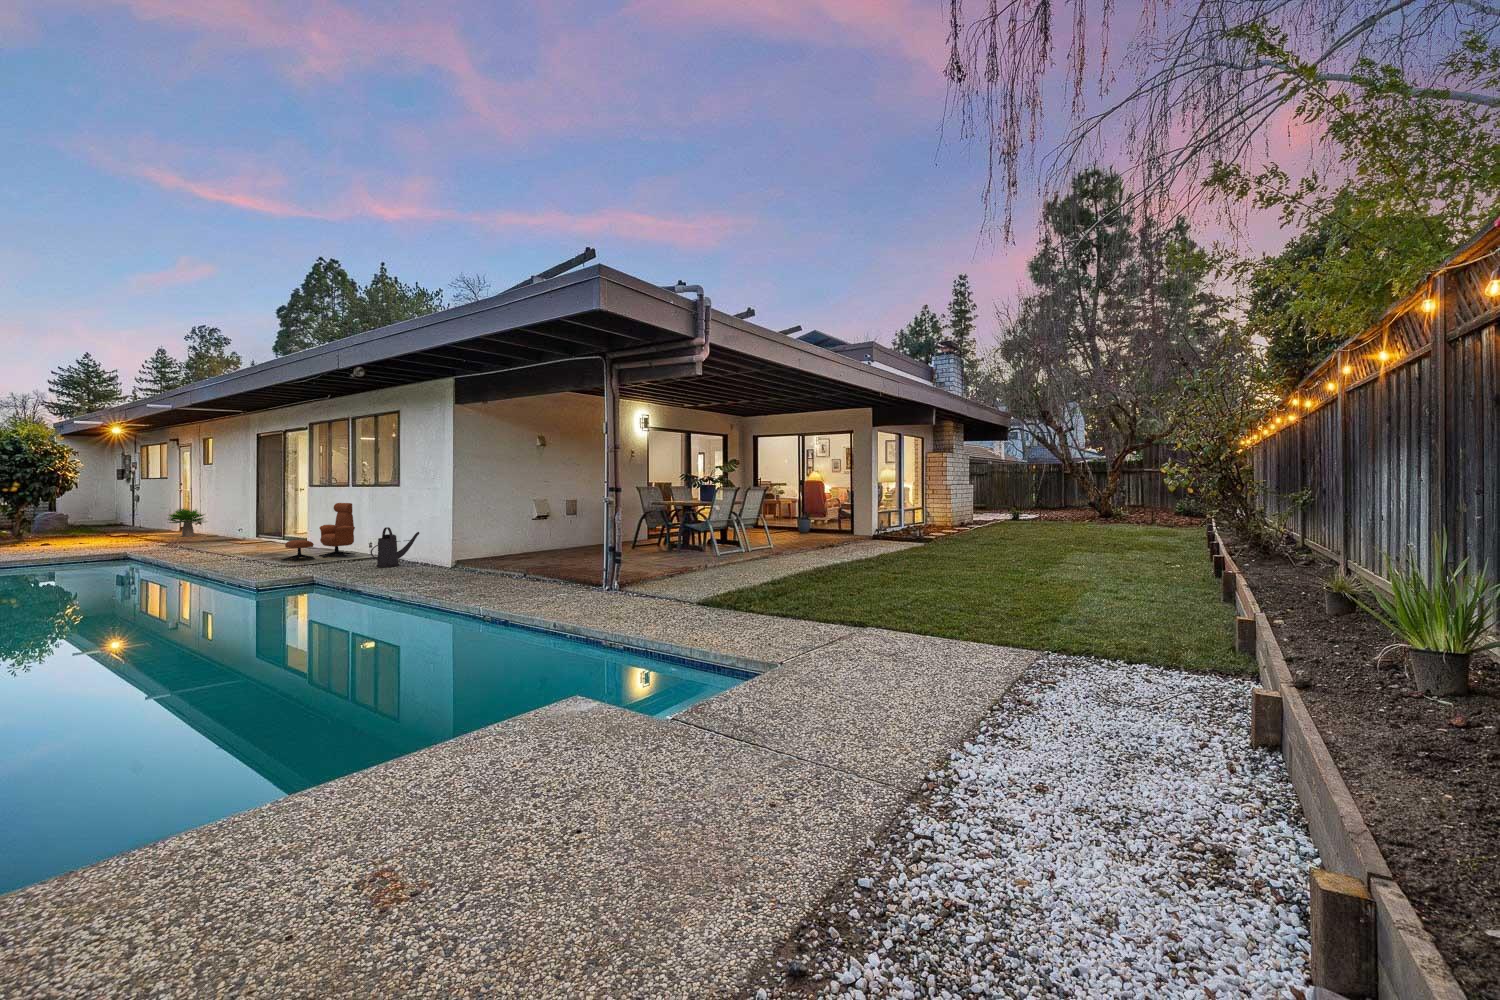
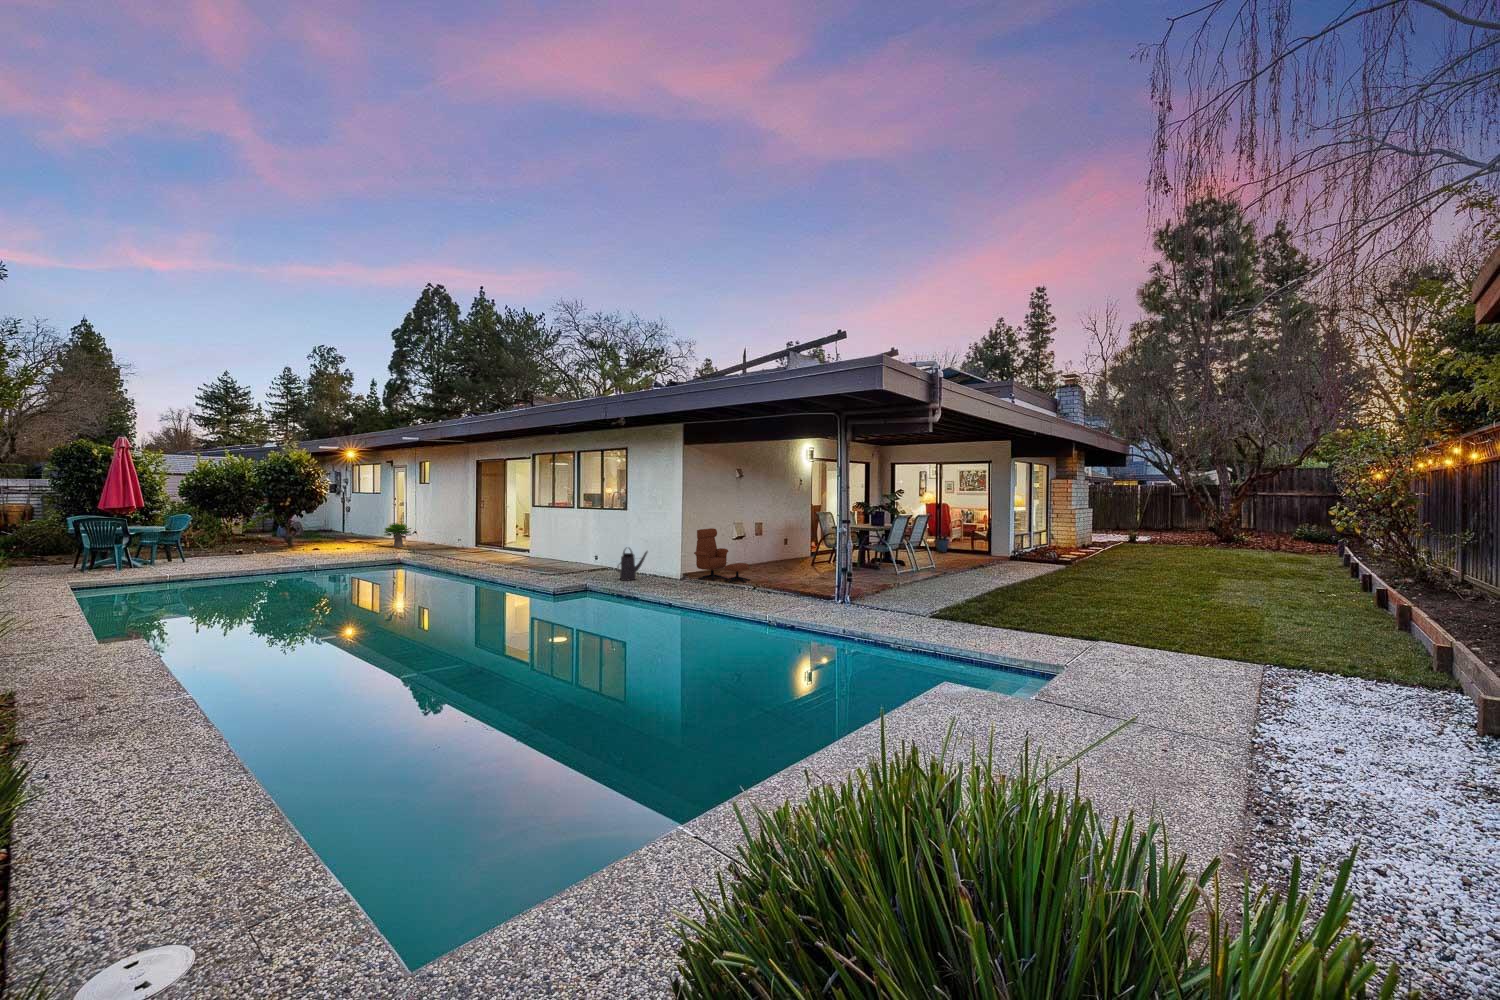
lounge chair: present [281,503,355,561] -> present [694,528,750,583]

